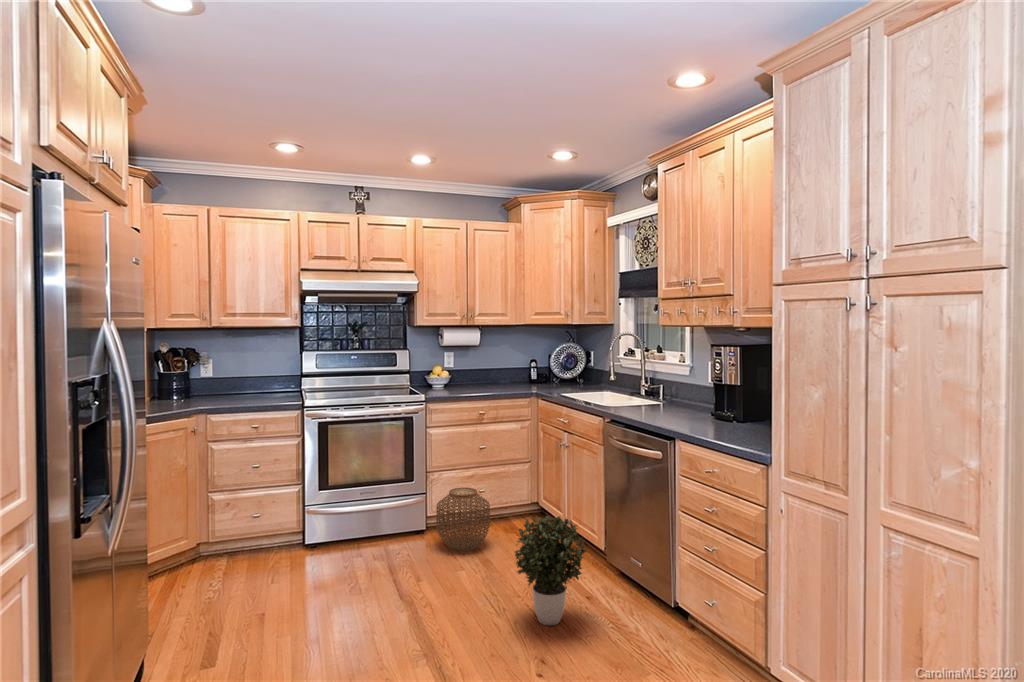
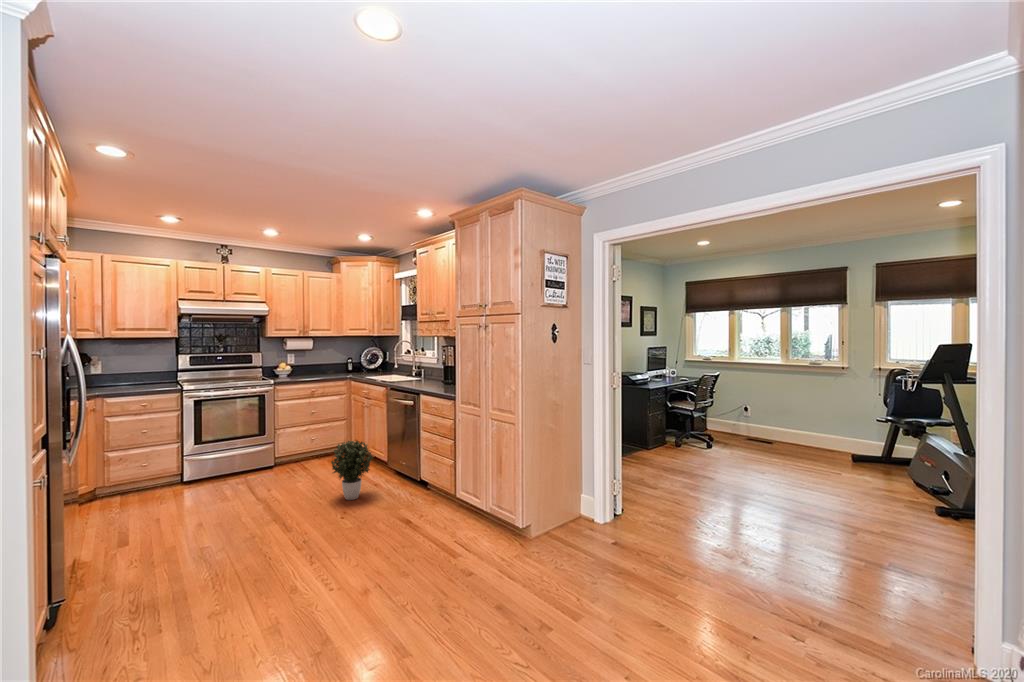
woven basket: present [436,487,490,551] -> none [282,436,318,474]

